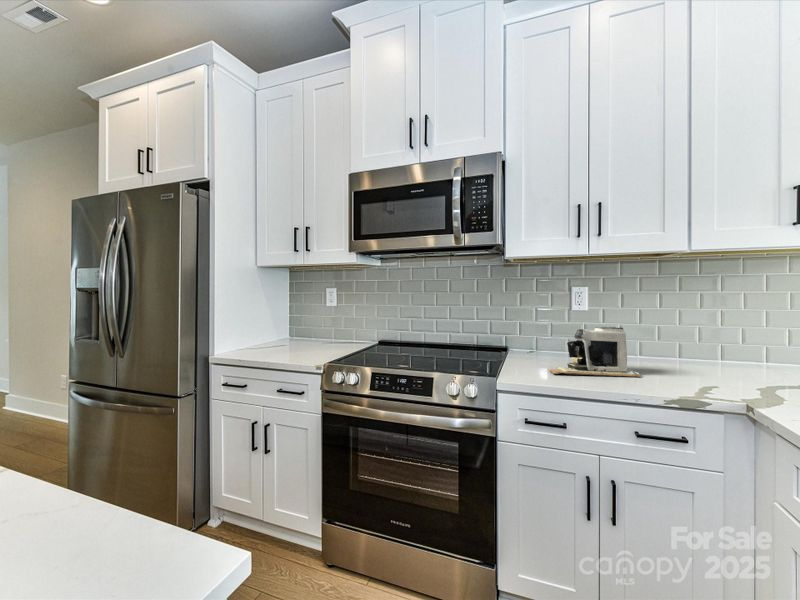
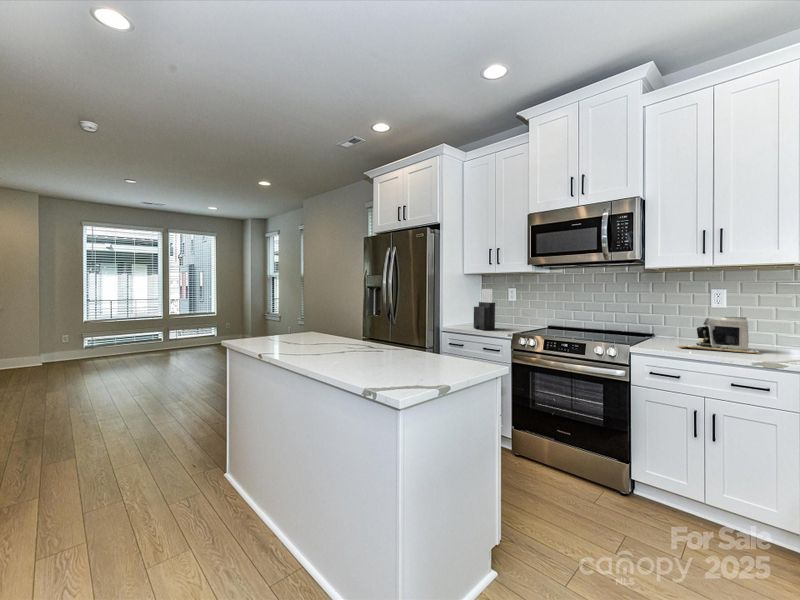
knife block: none [267,289,301,358] -> present [474,289,495,330]

